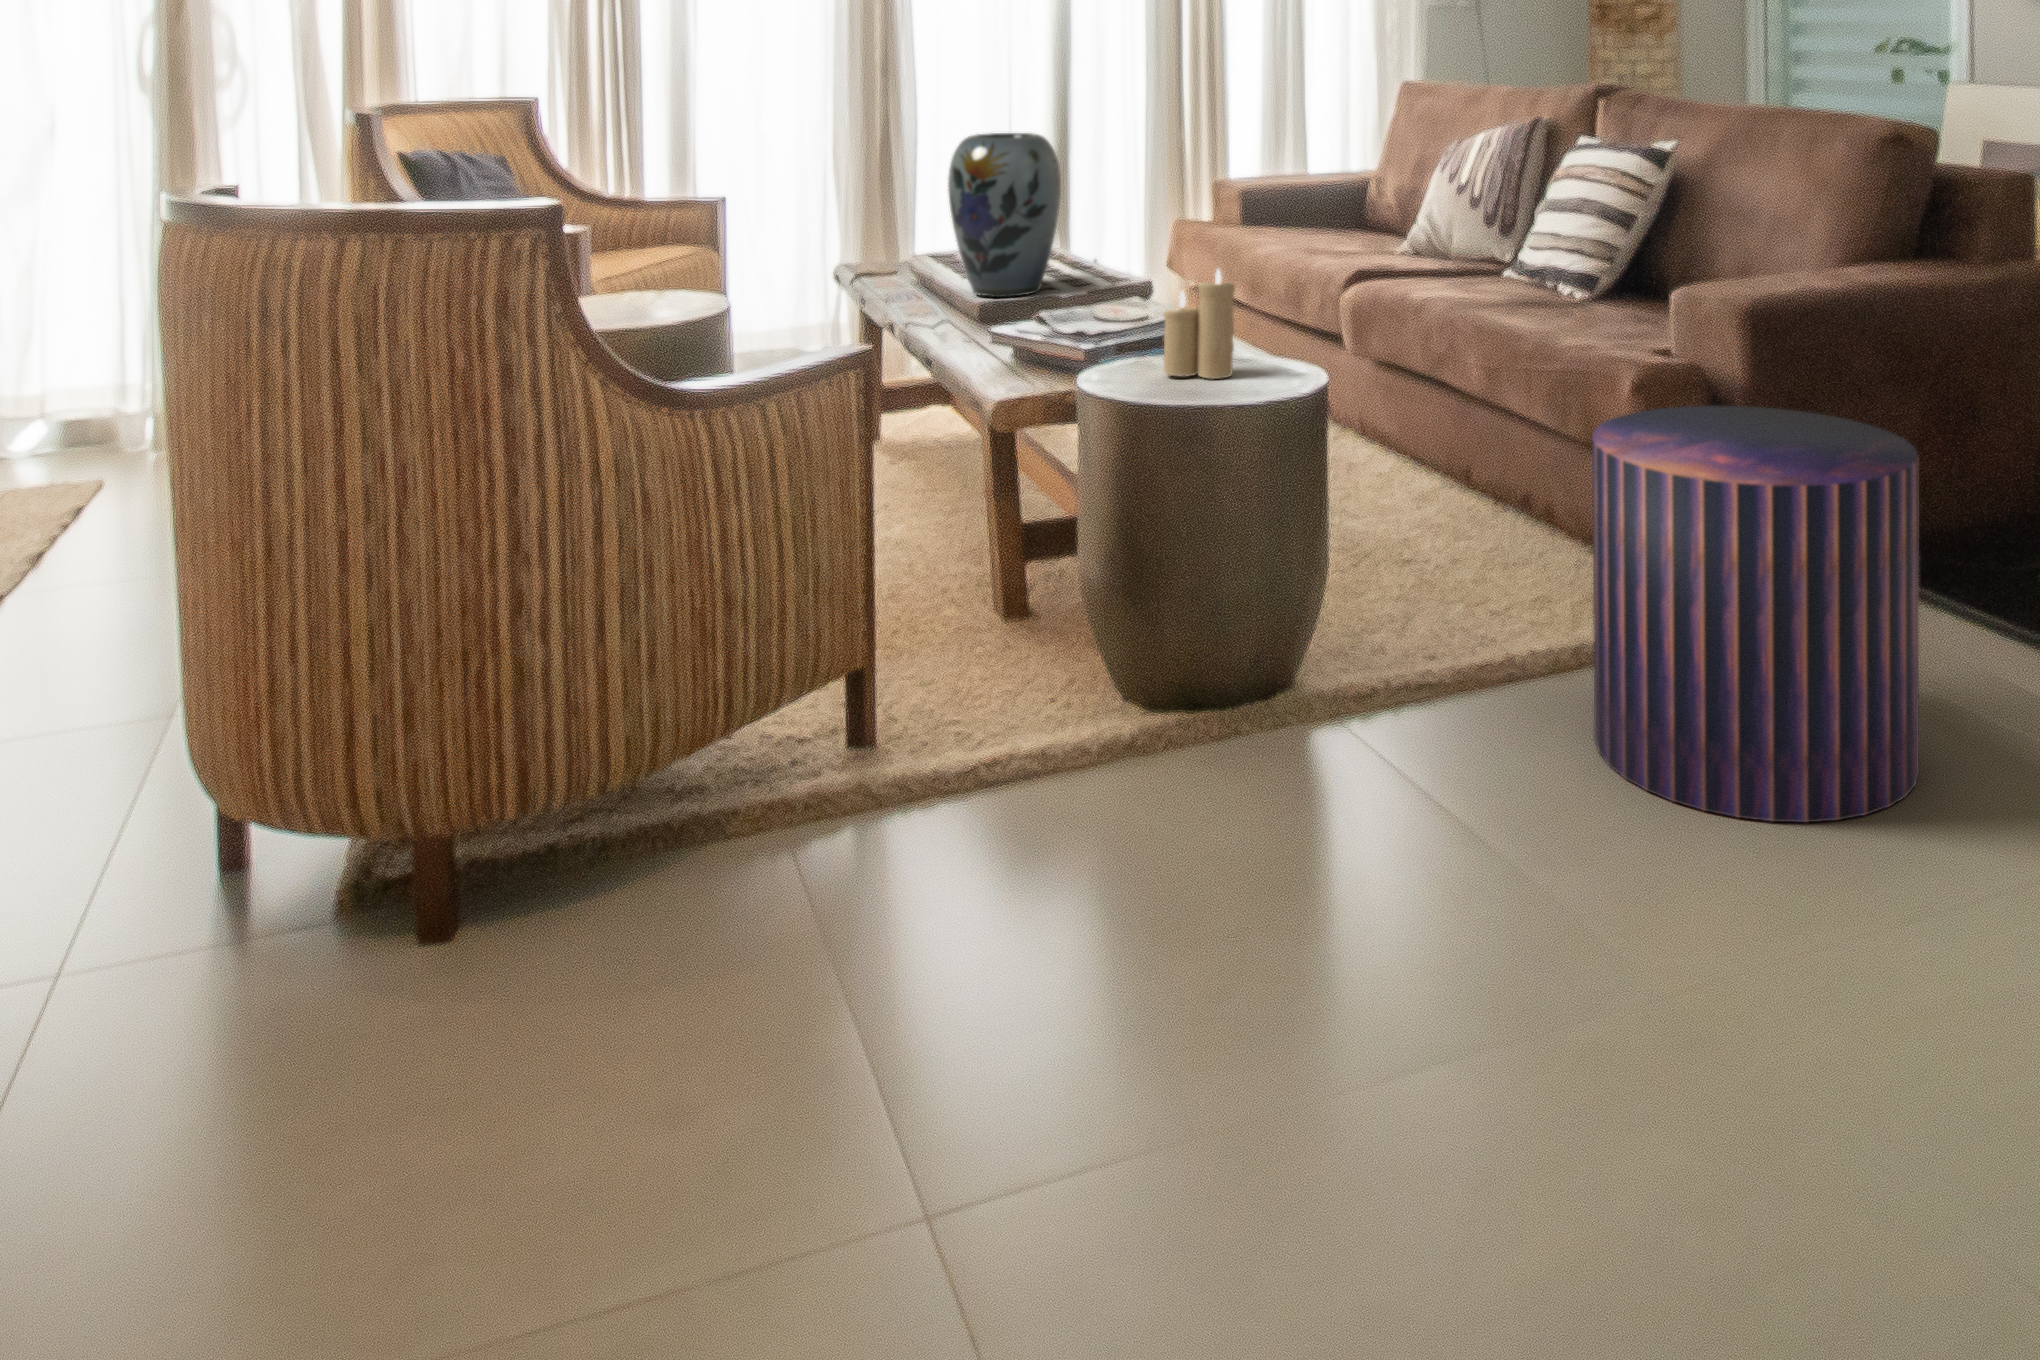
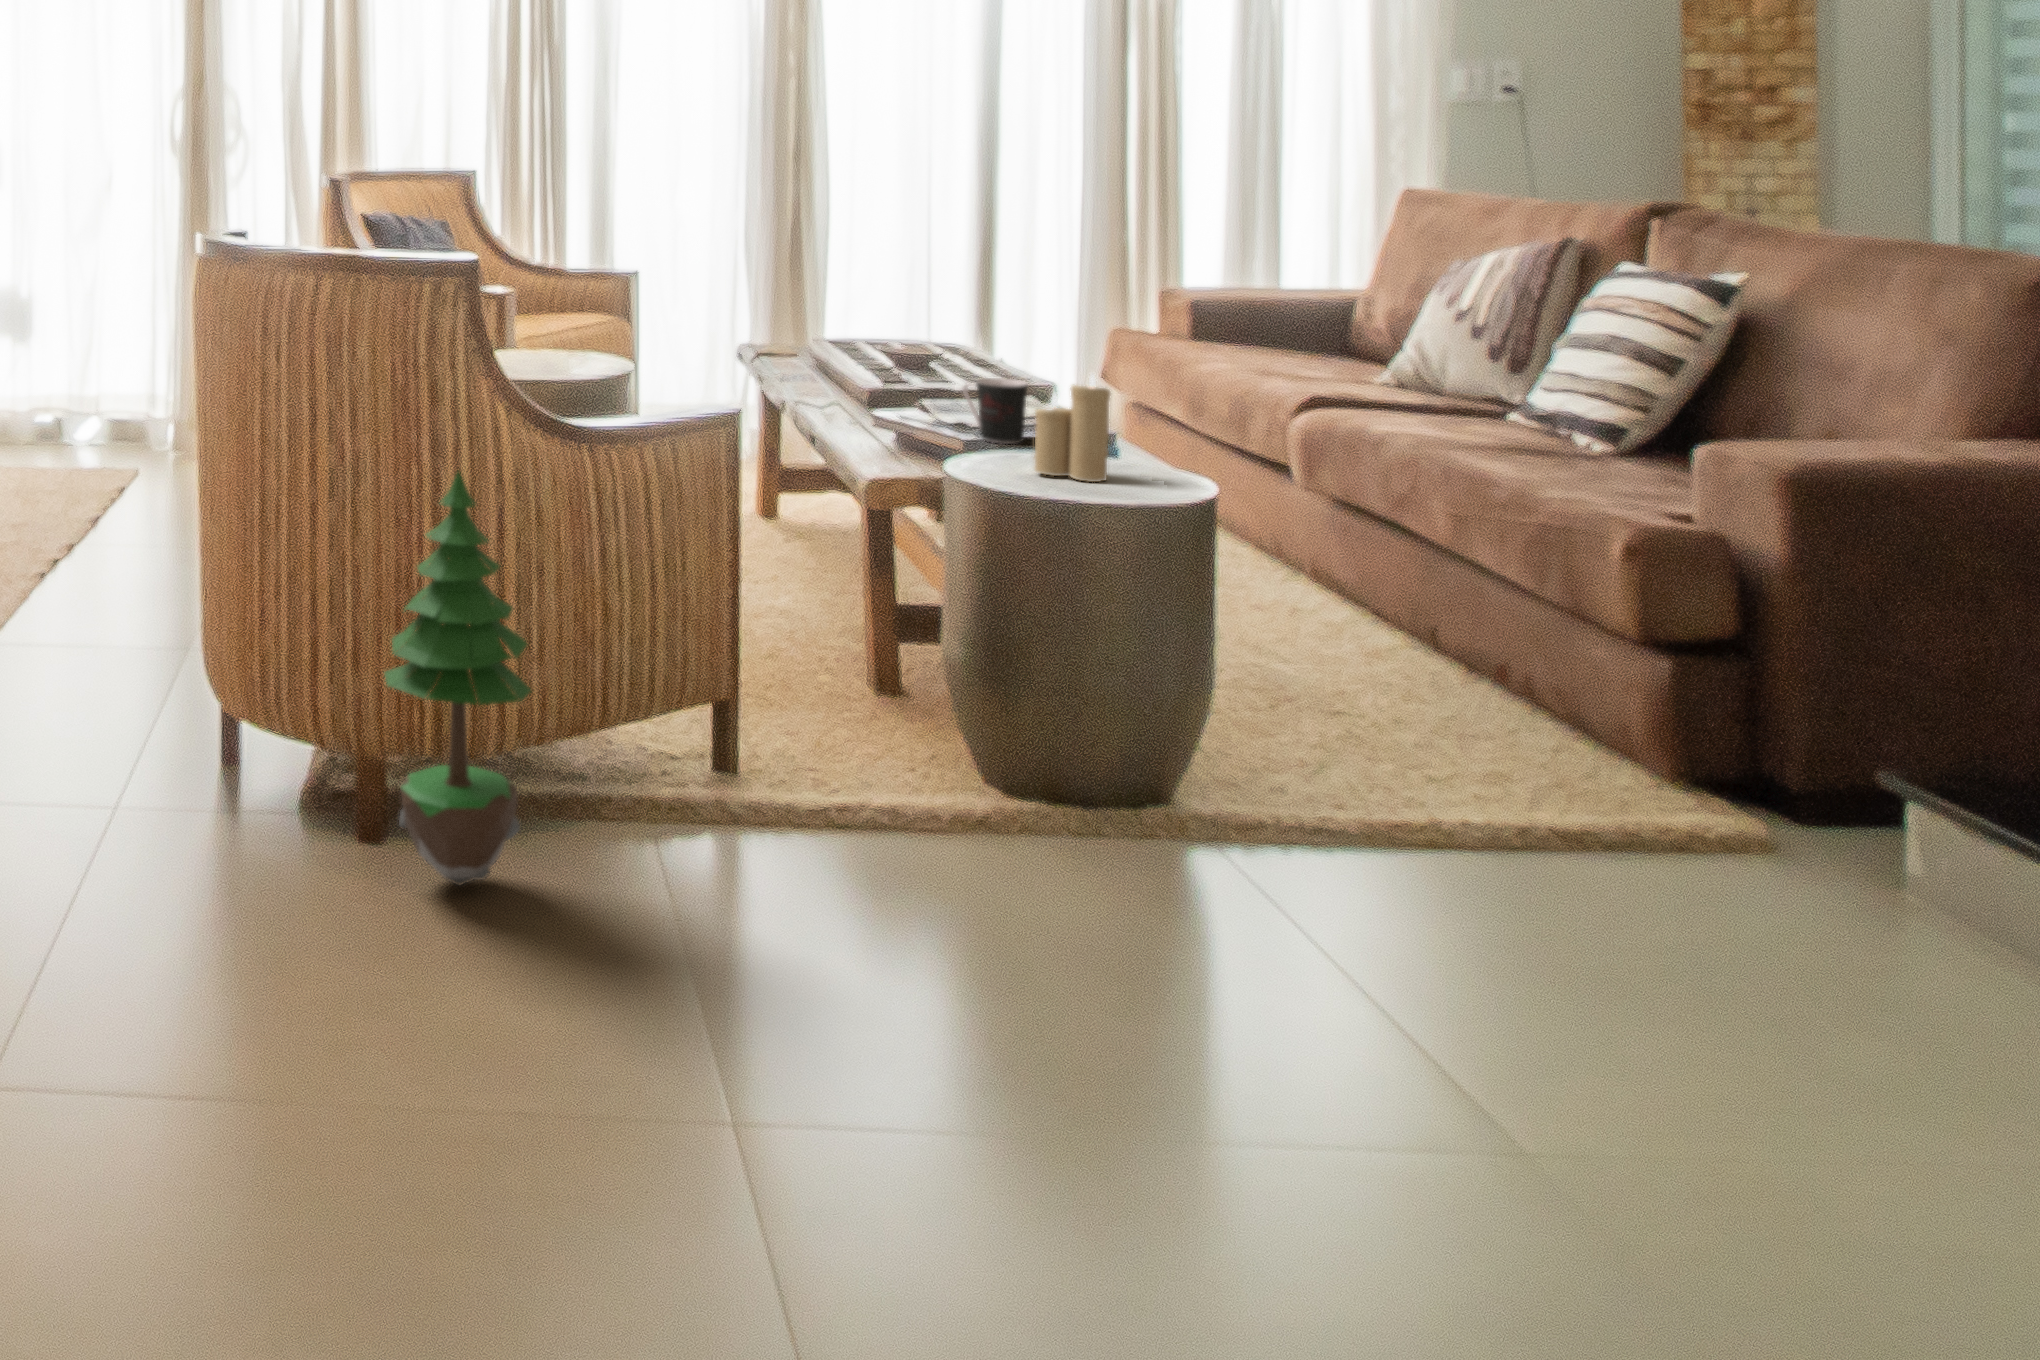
vase: present [948,133,1061,297] -> none [843,226,959,389]
coffee cup: none [1082,280,1145,346] -> present [963,378,1028,444]
pouf: present [1592,406,1919,822] -> none [1502,568,1938,1042]
potted tree: none [436,466,642,996] -> present [384,471,531,885]

